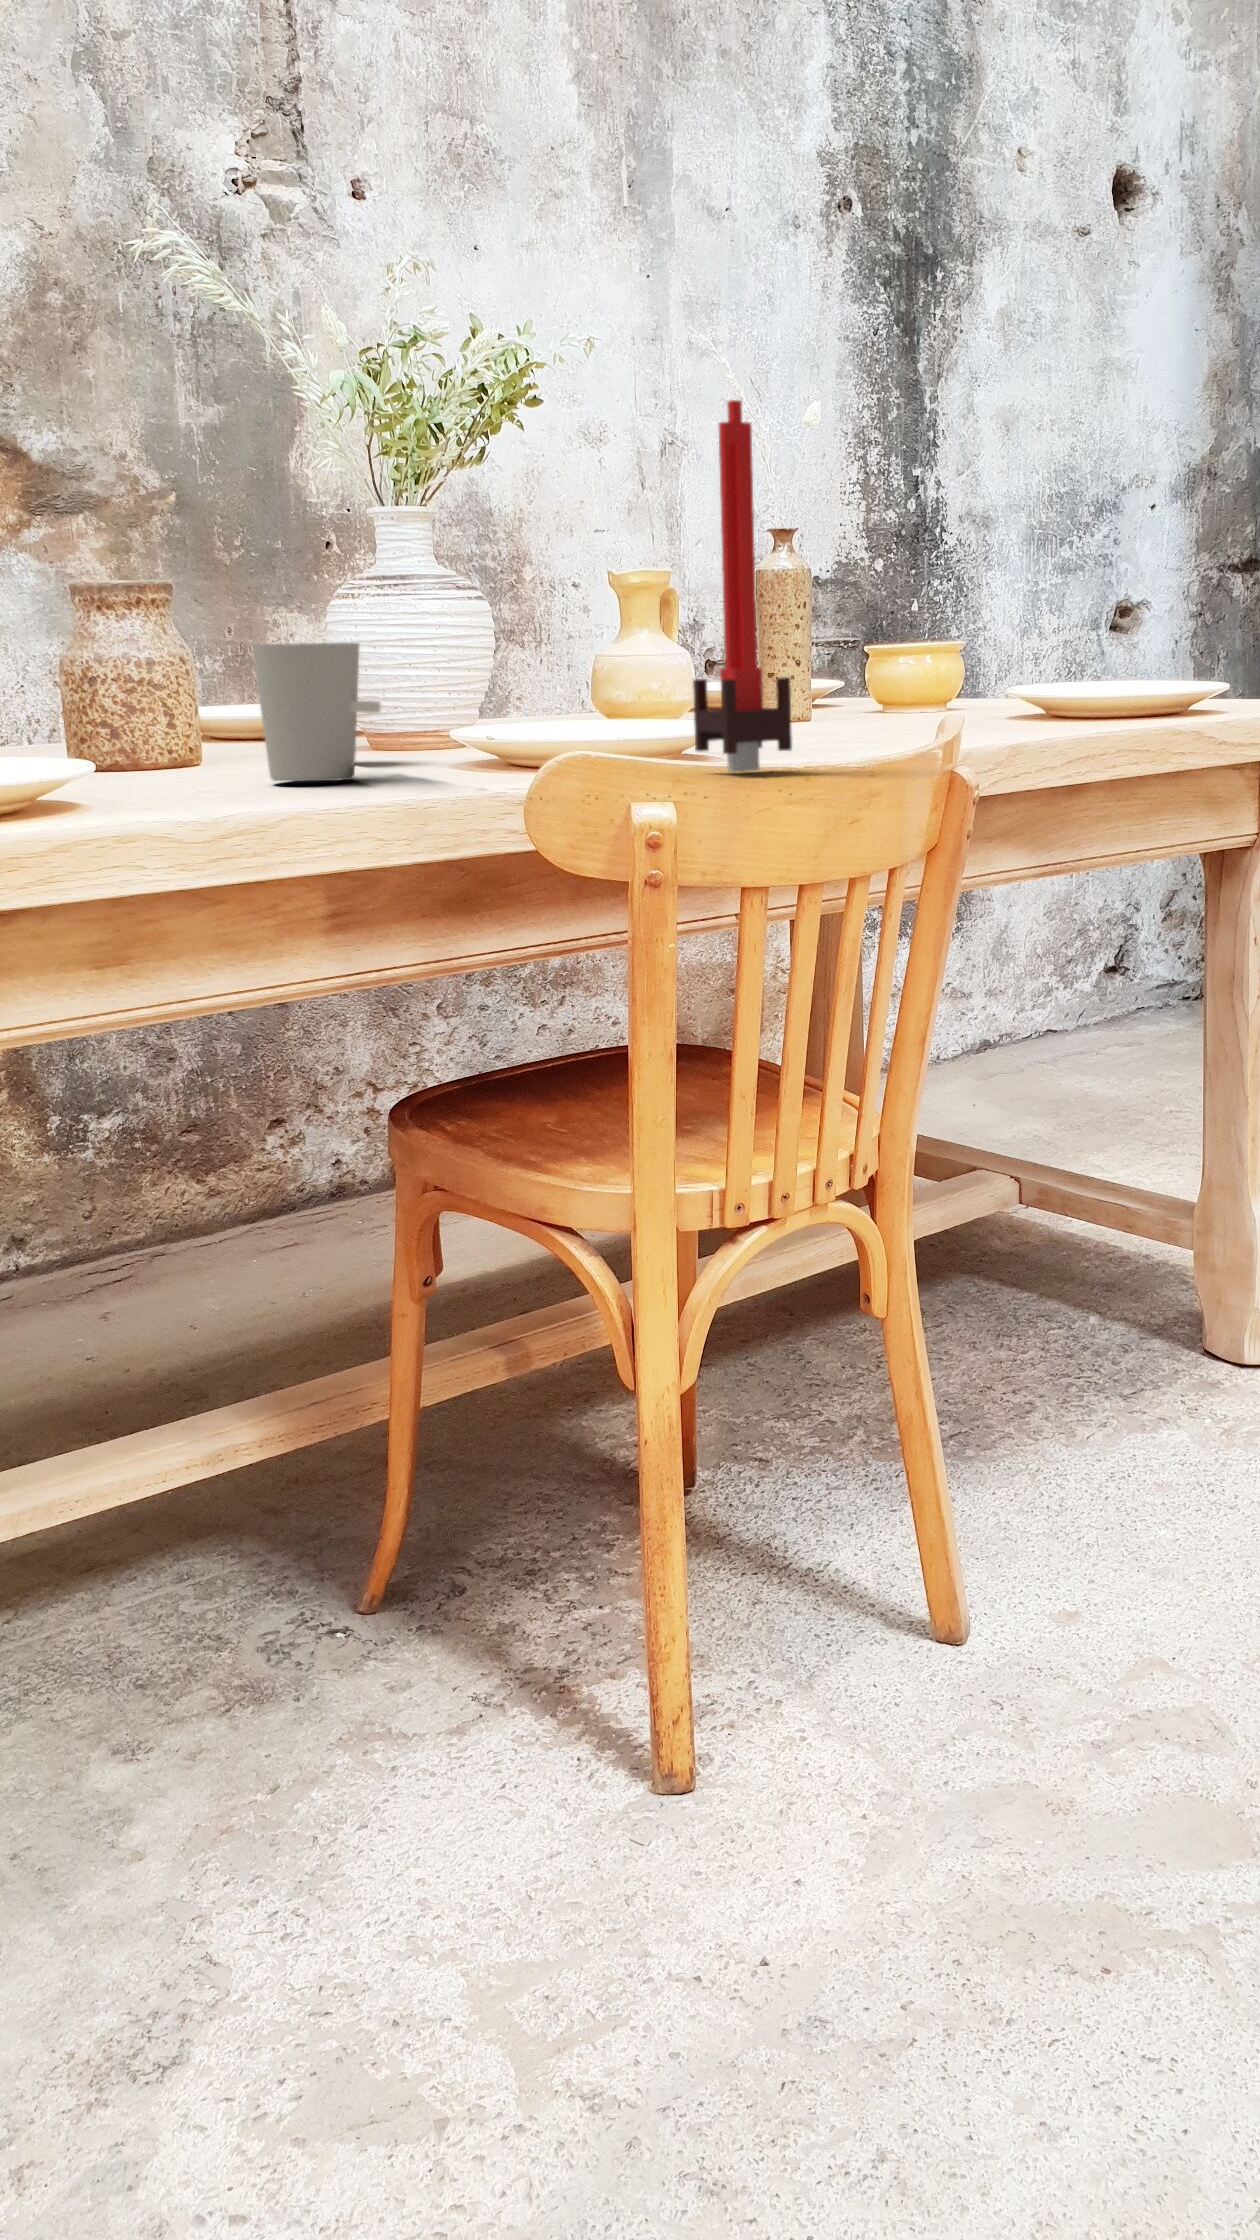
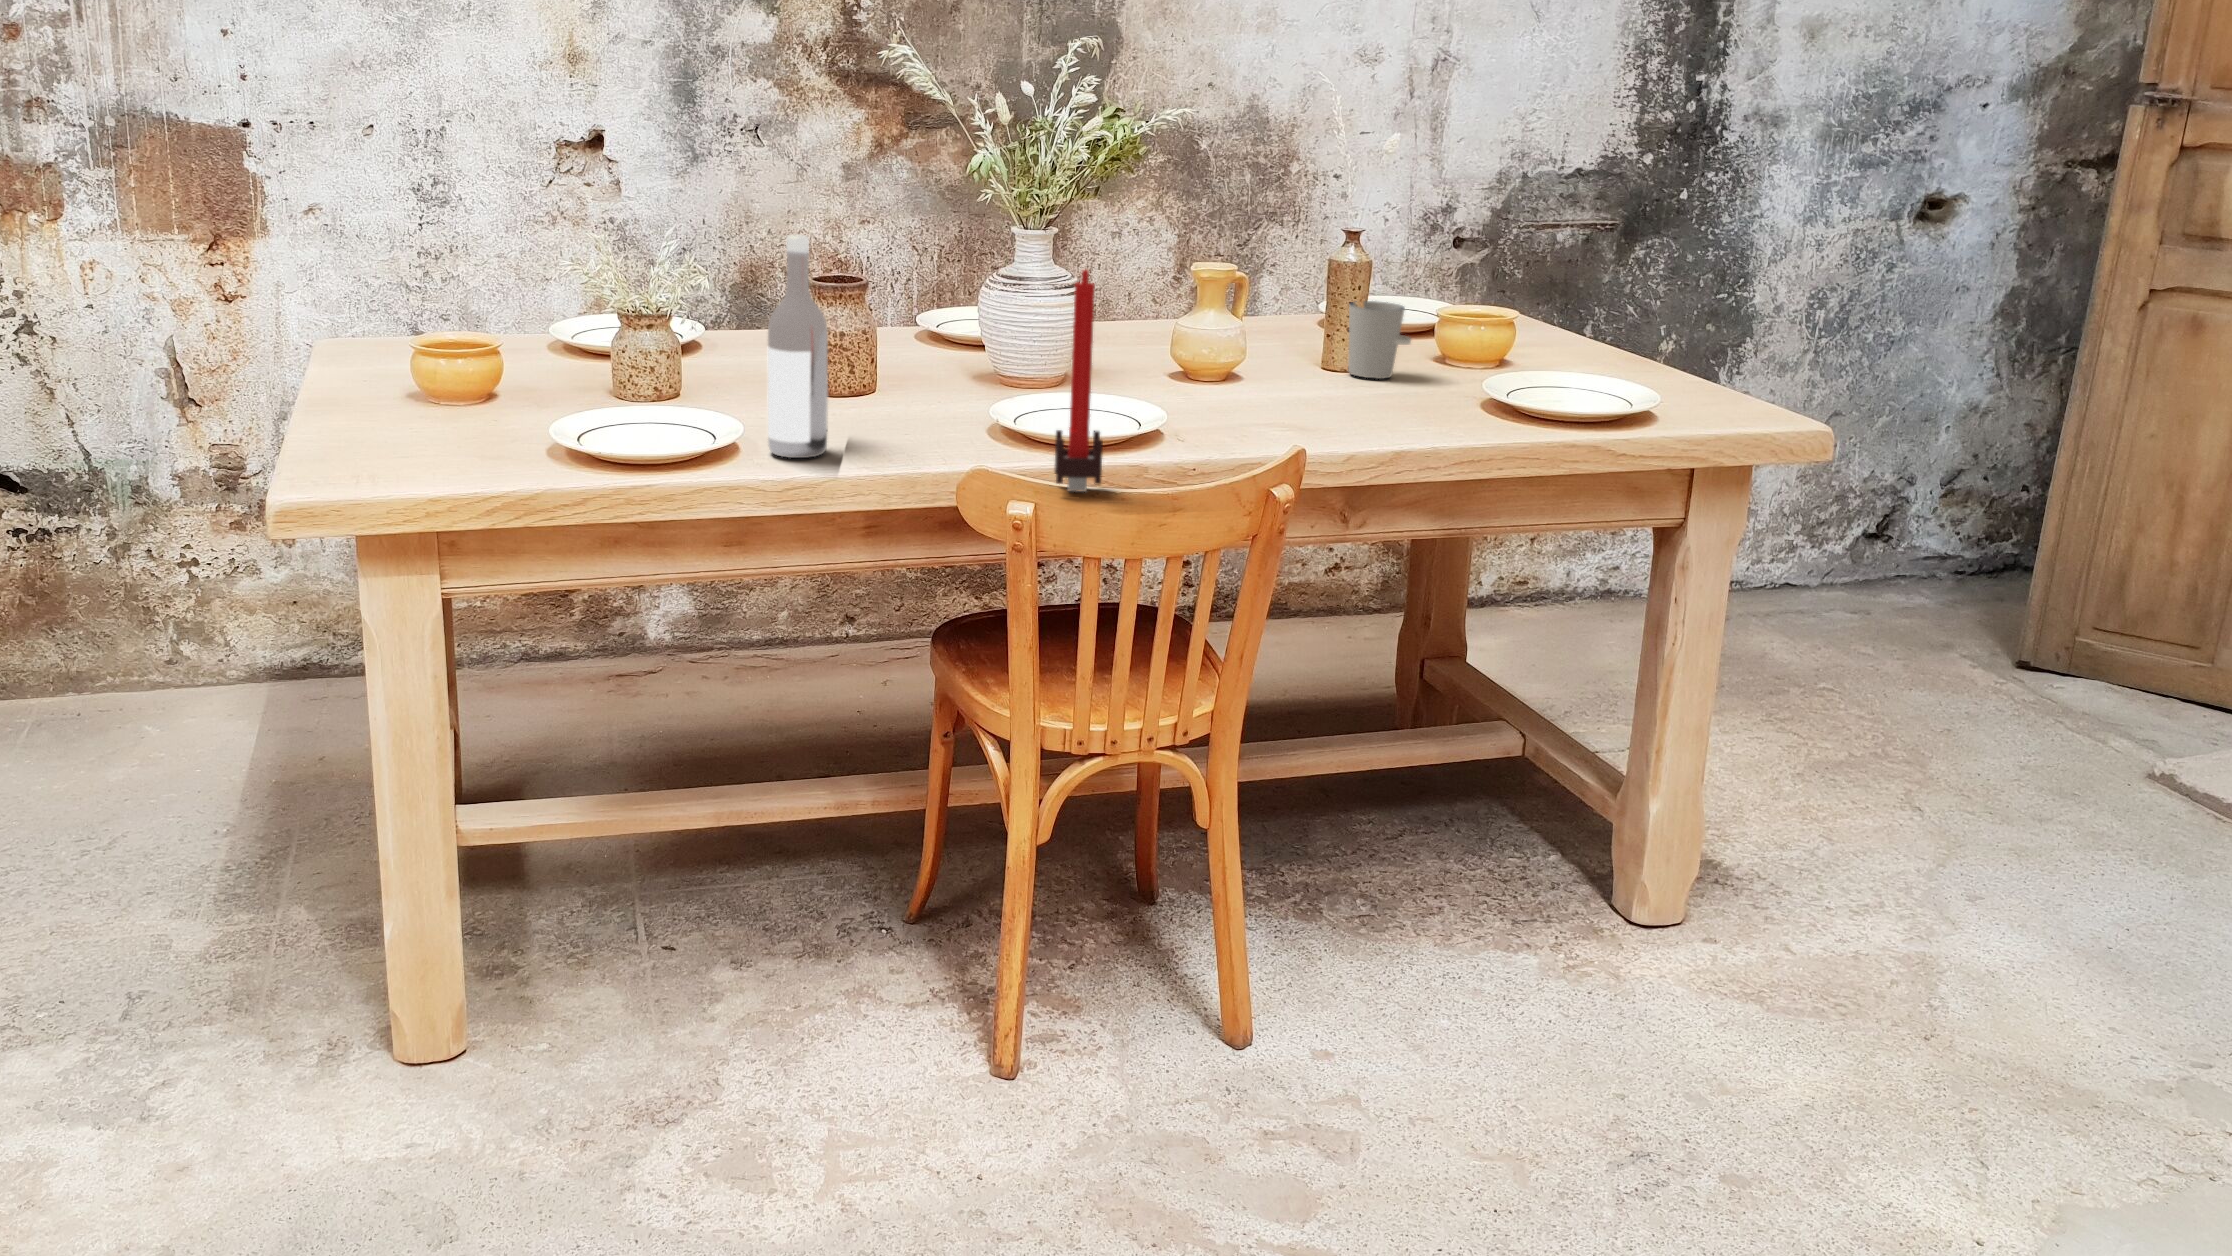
wine bottle: none [131,411,252,803] -> present [767,235,828,458]
cup: present [252,643,380,781] -> present [1348,301,1411,379]

